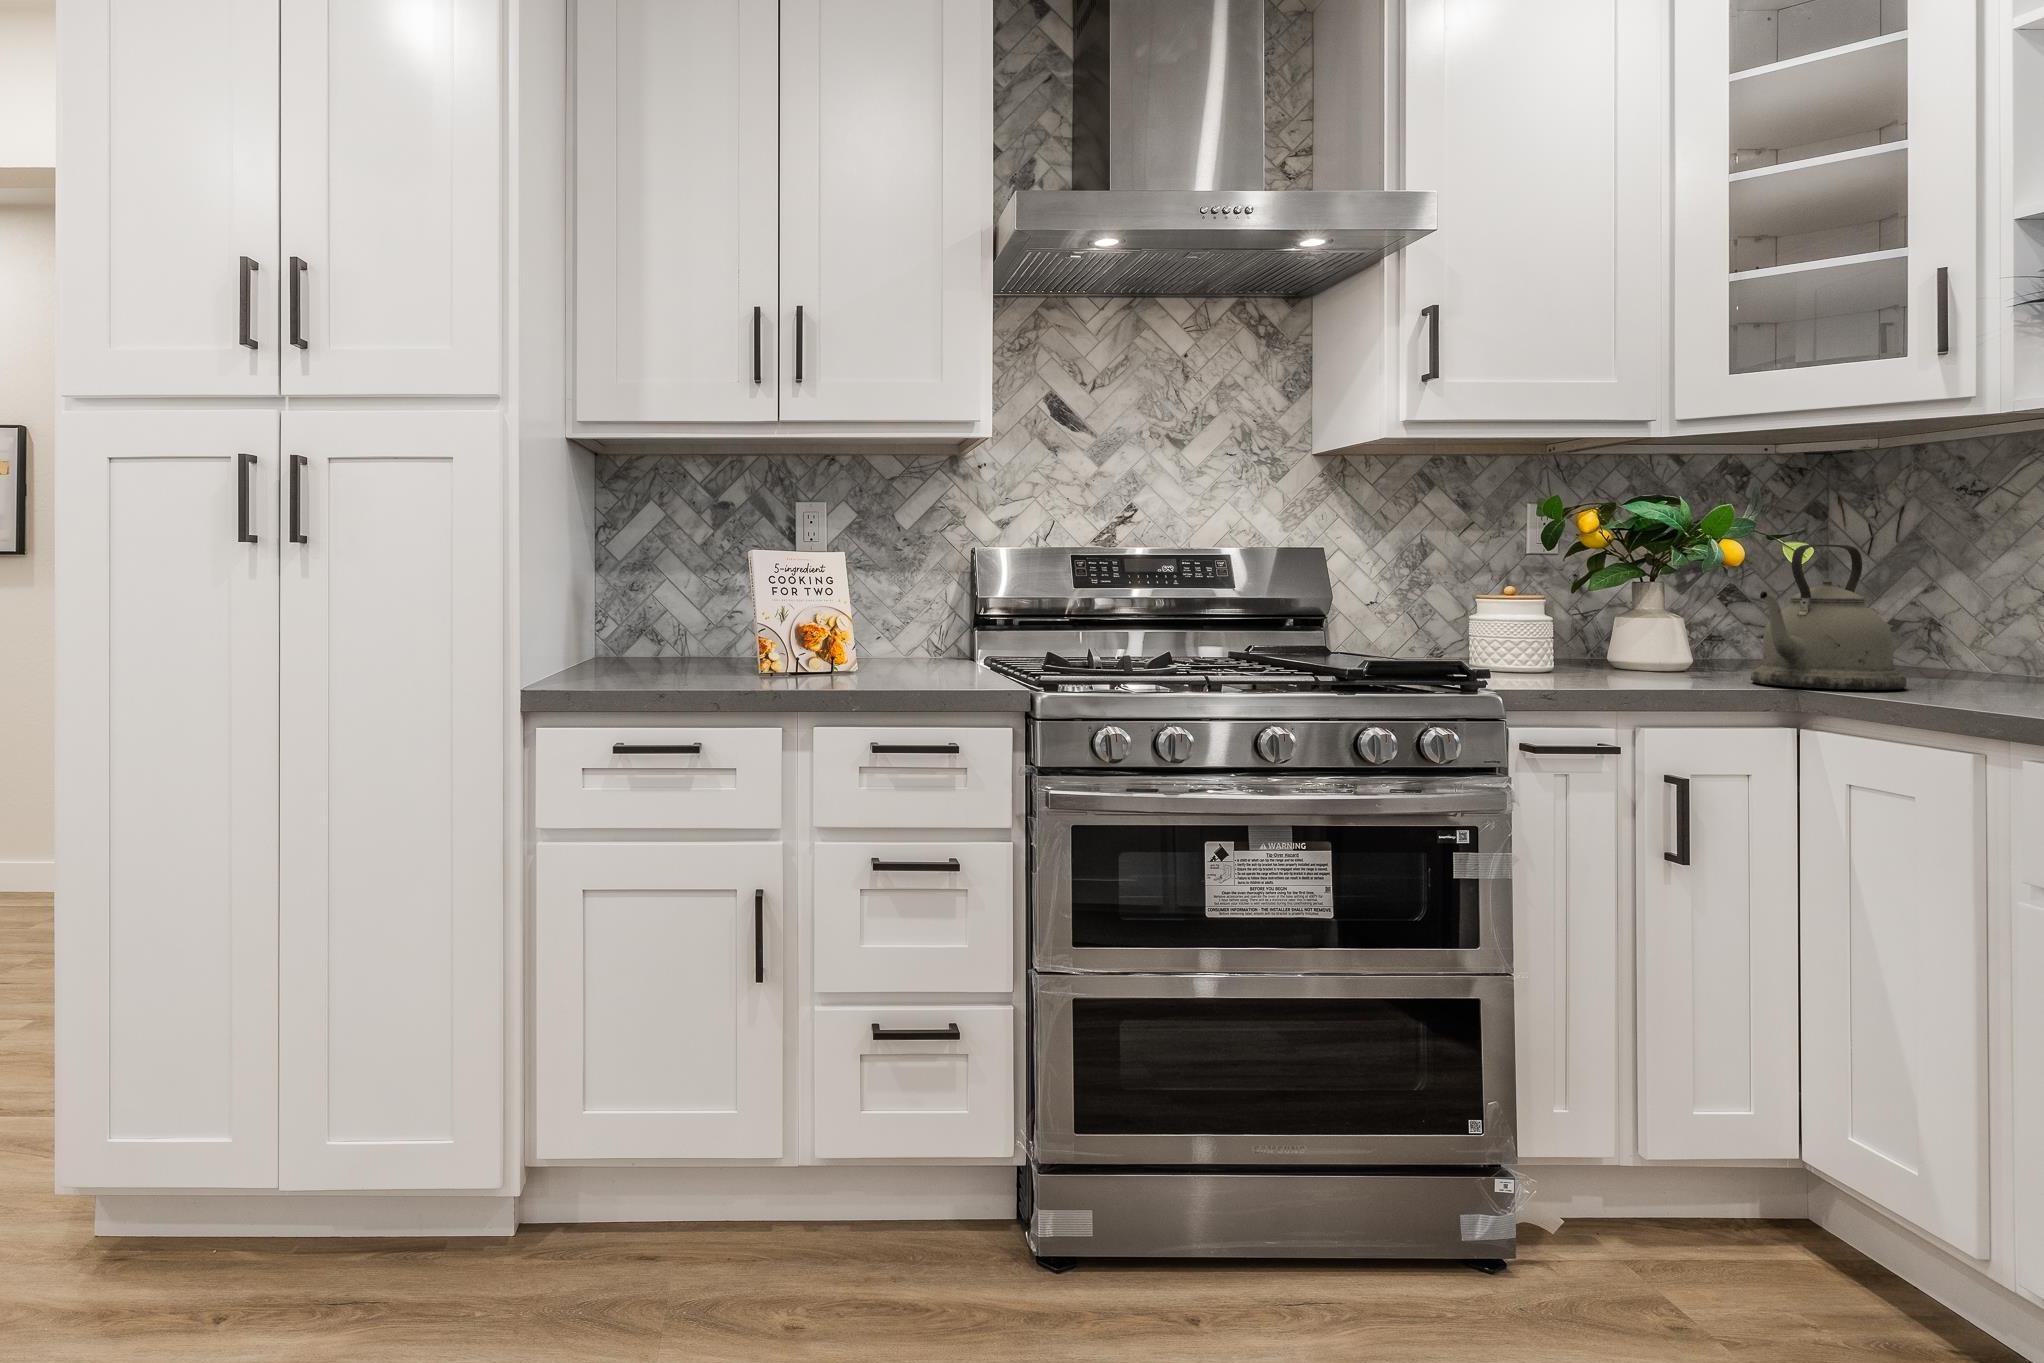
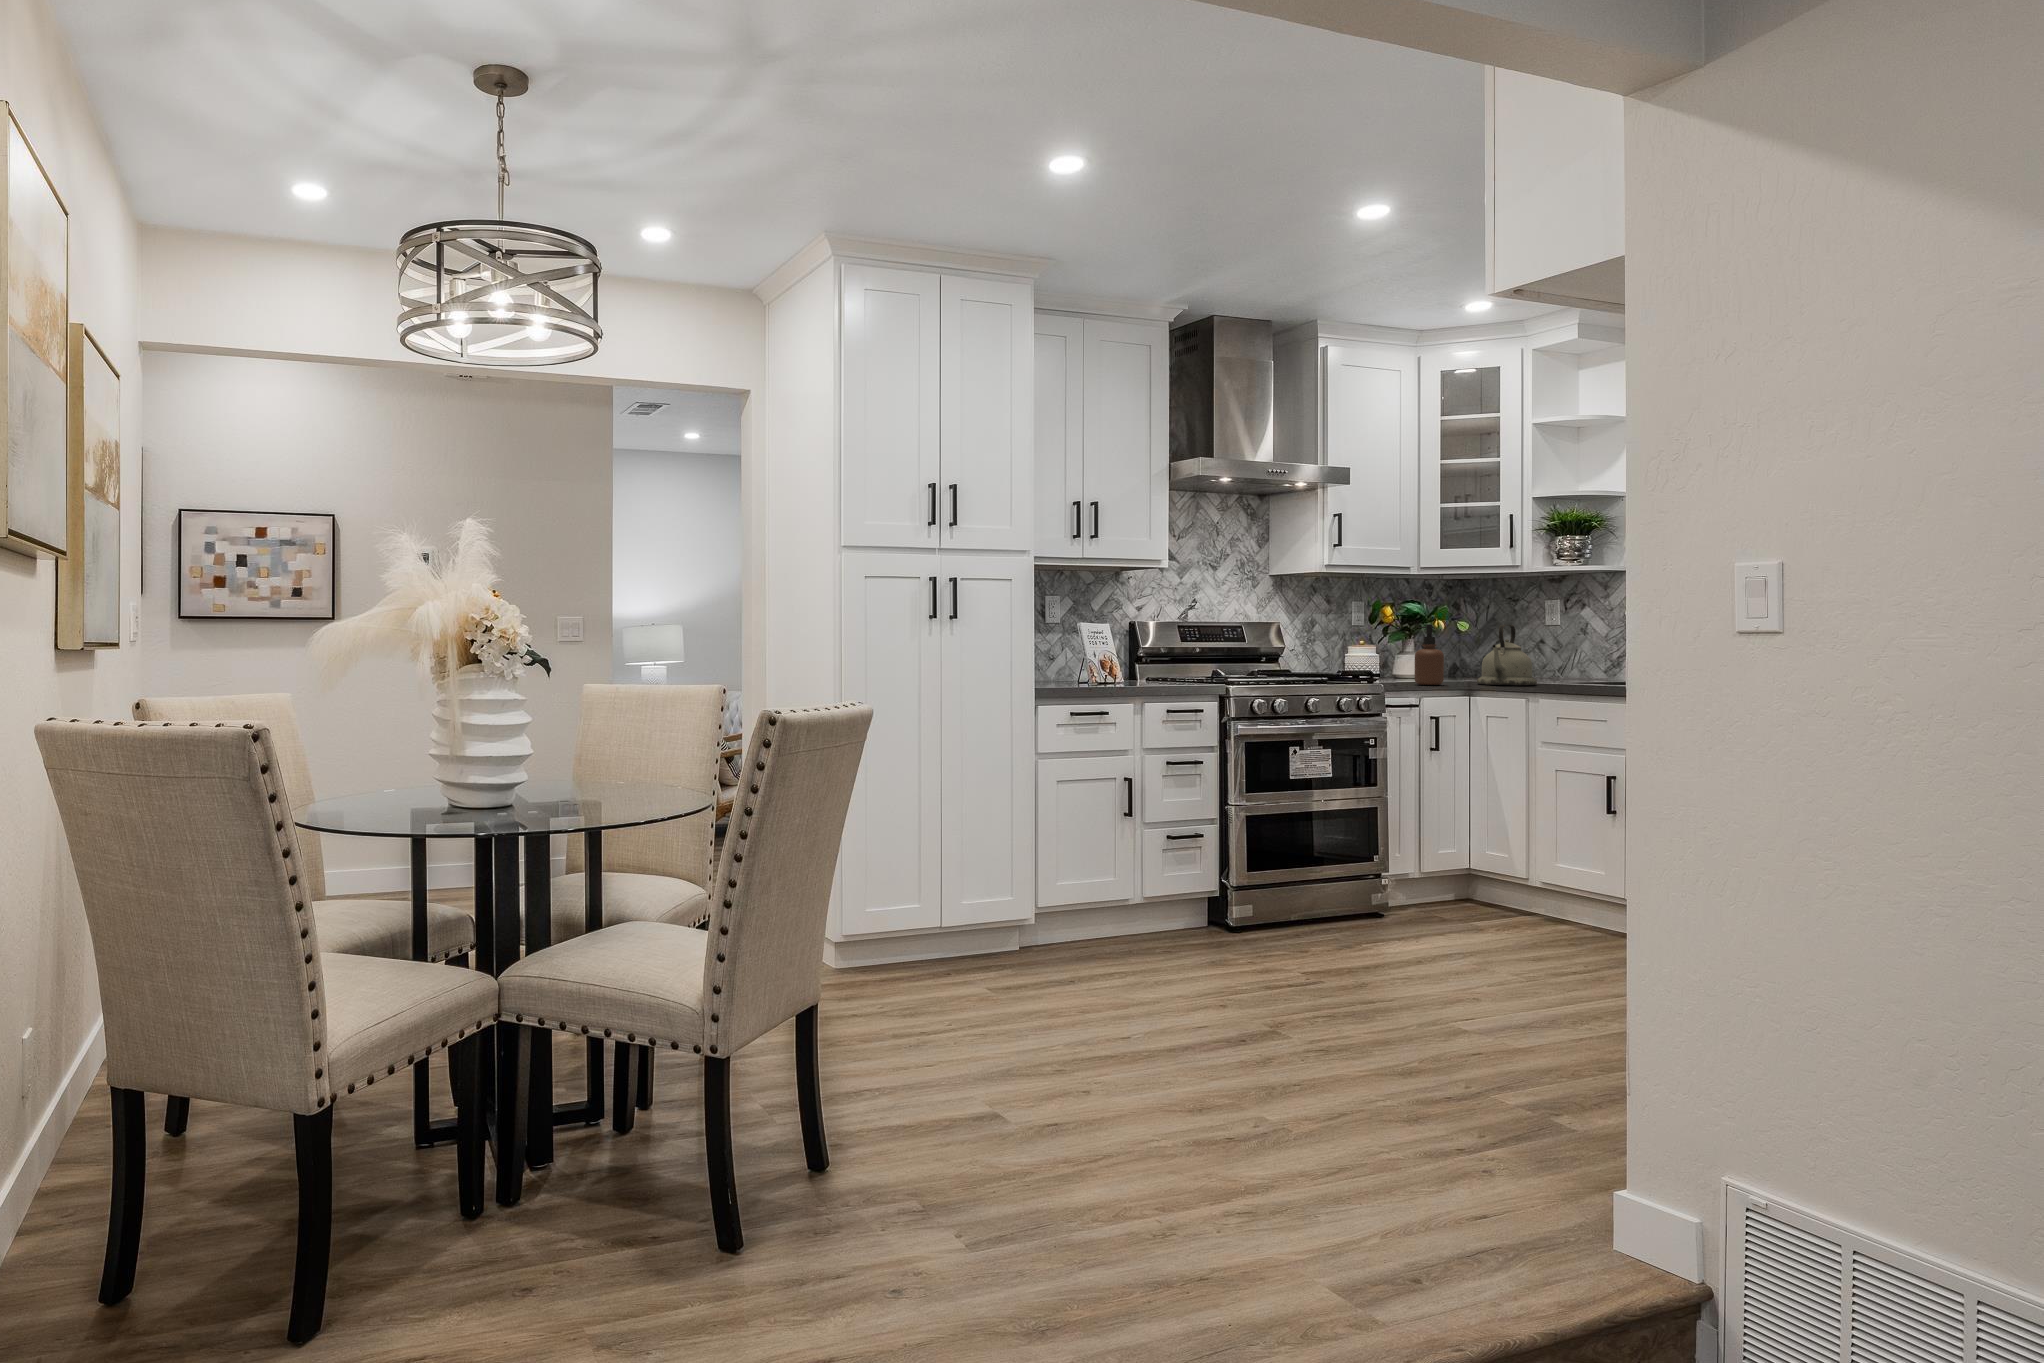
soap dispenser: none [1572,546,1641,682] -> present [1415,624,1444,685]

